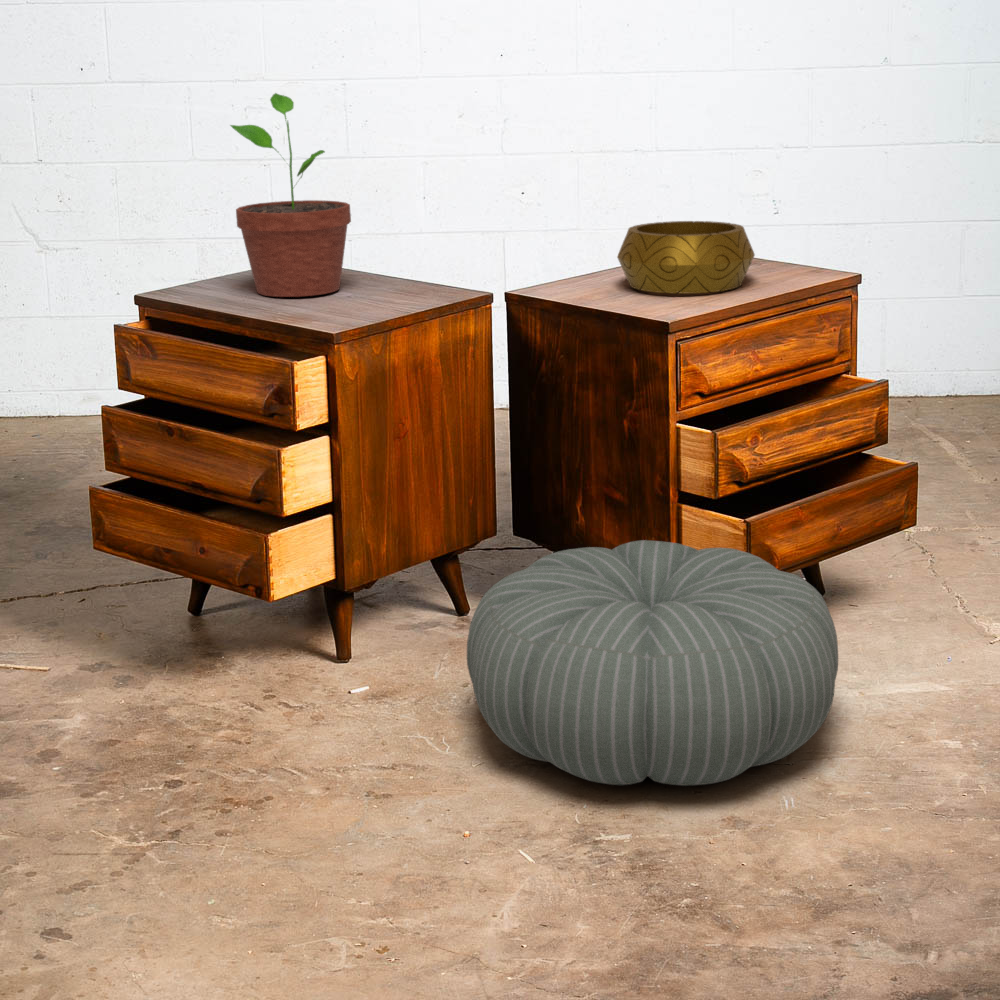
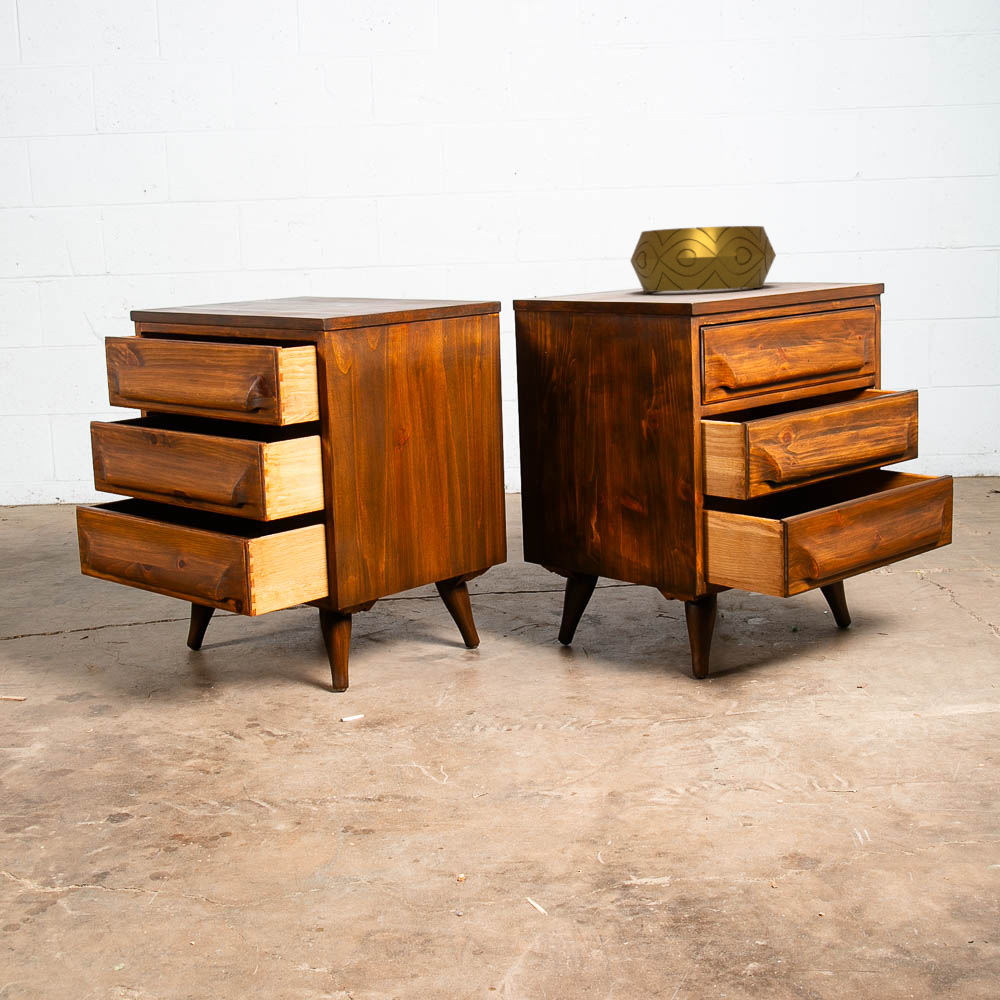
potted plant: present [230,93,351,297] -> none [225,104,353,303]
pouf: present [467,540,838,786] -> none [469,548,903,817]

